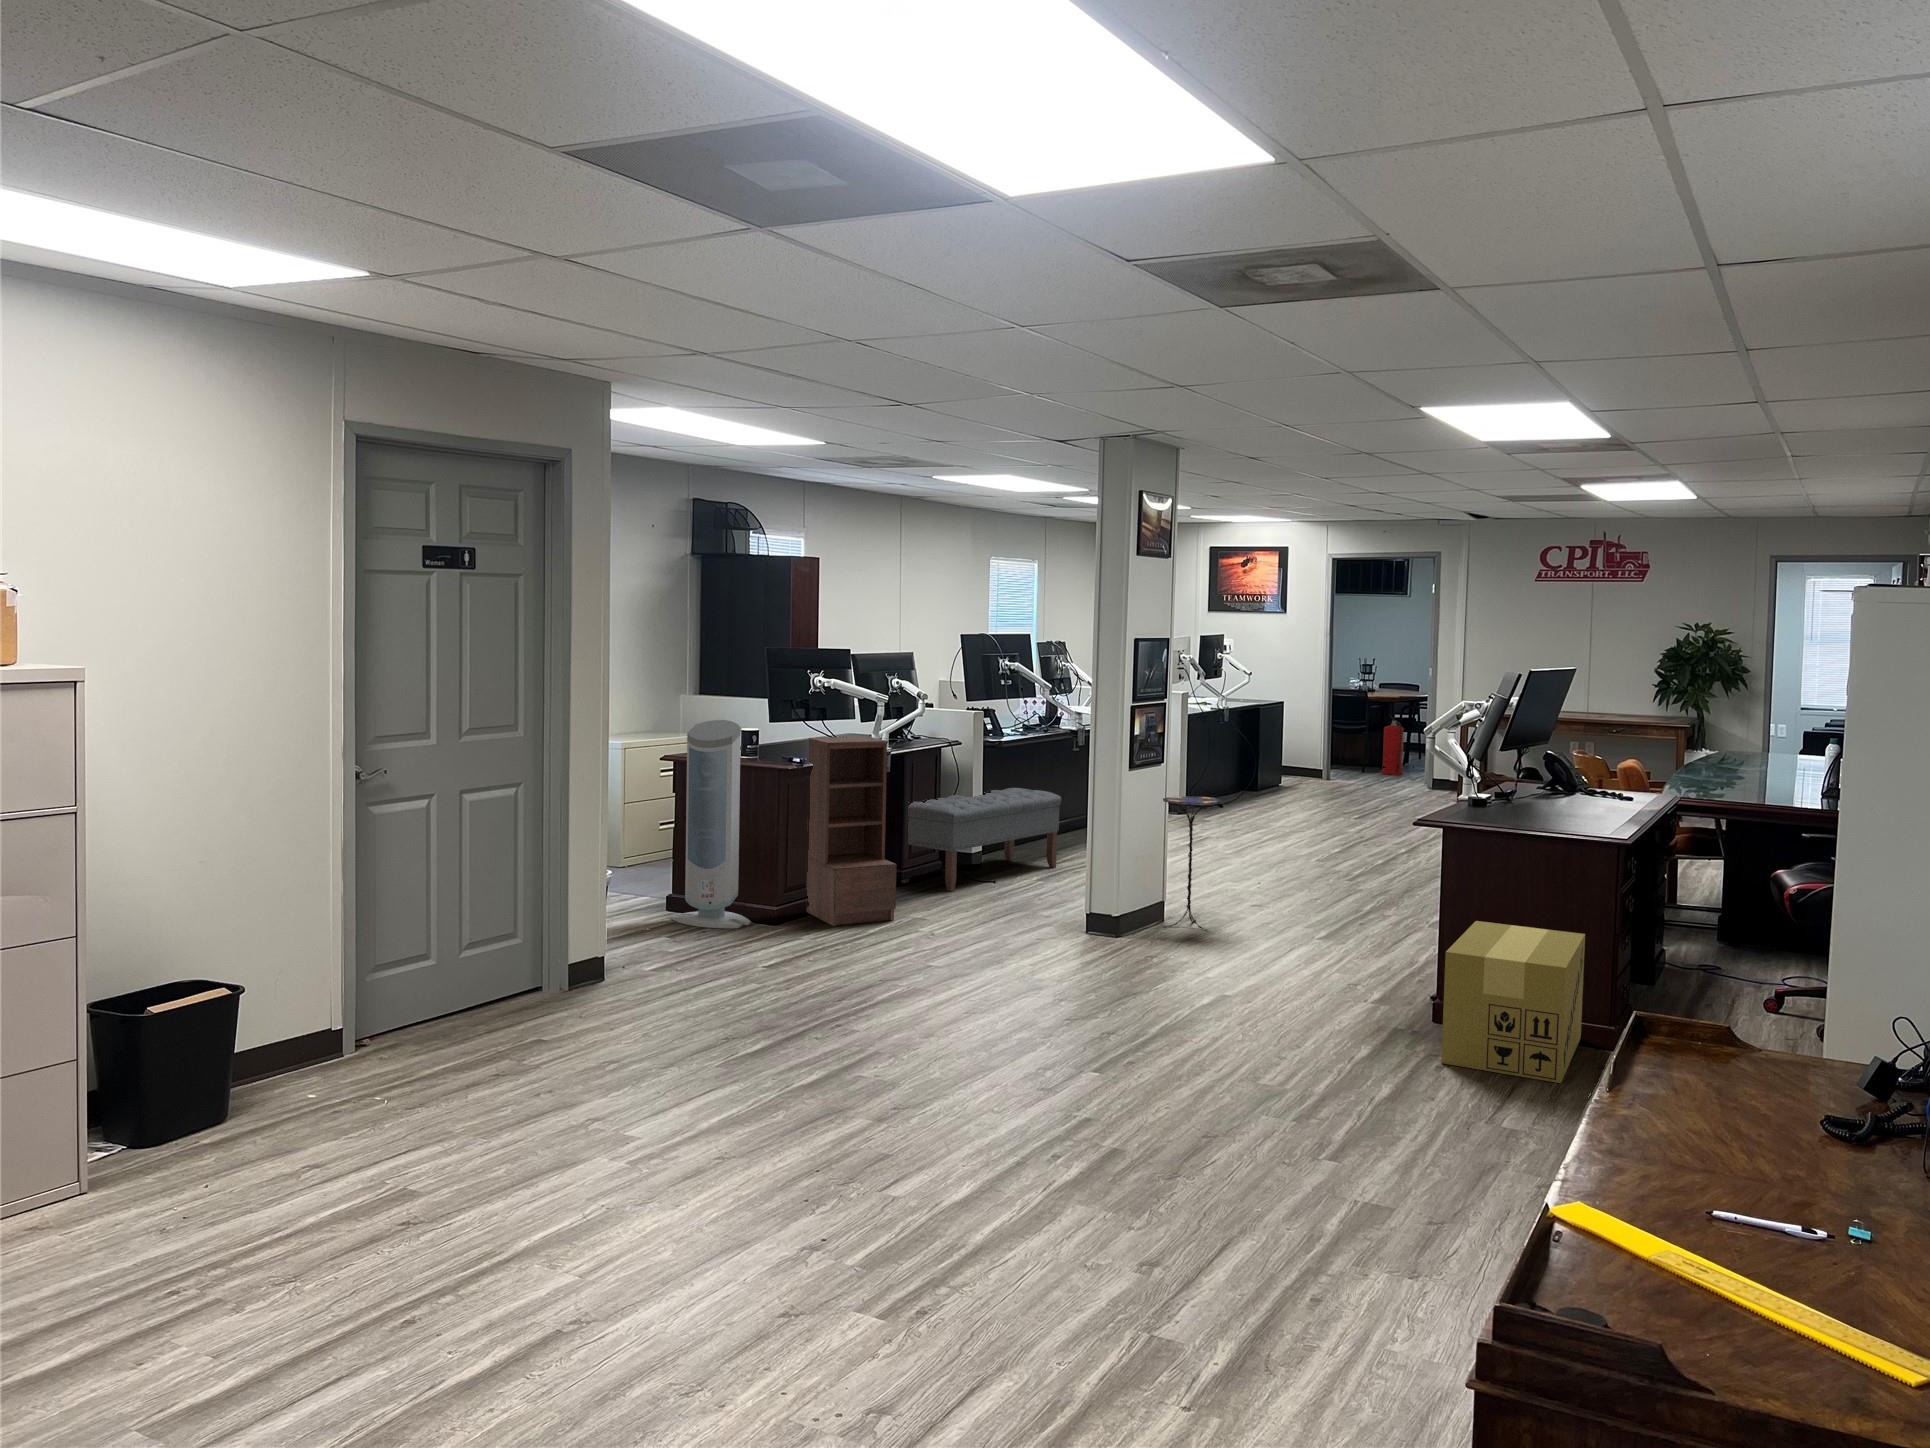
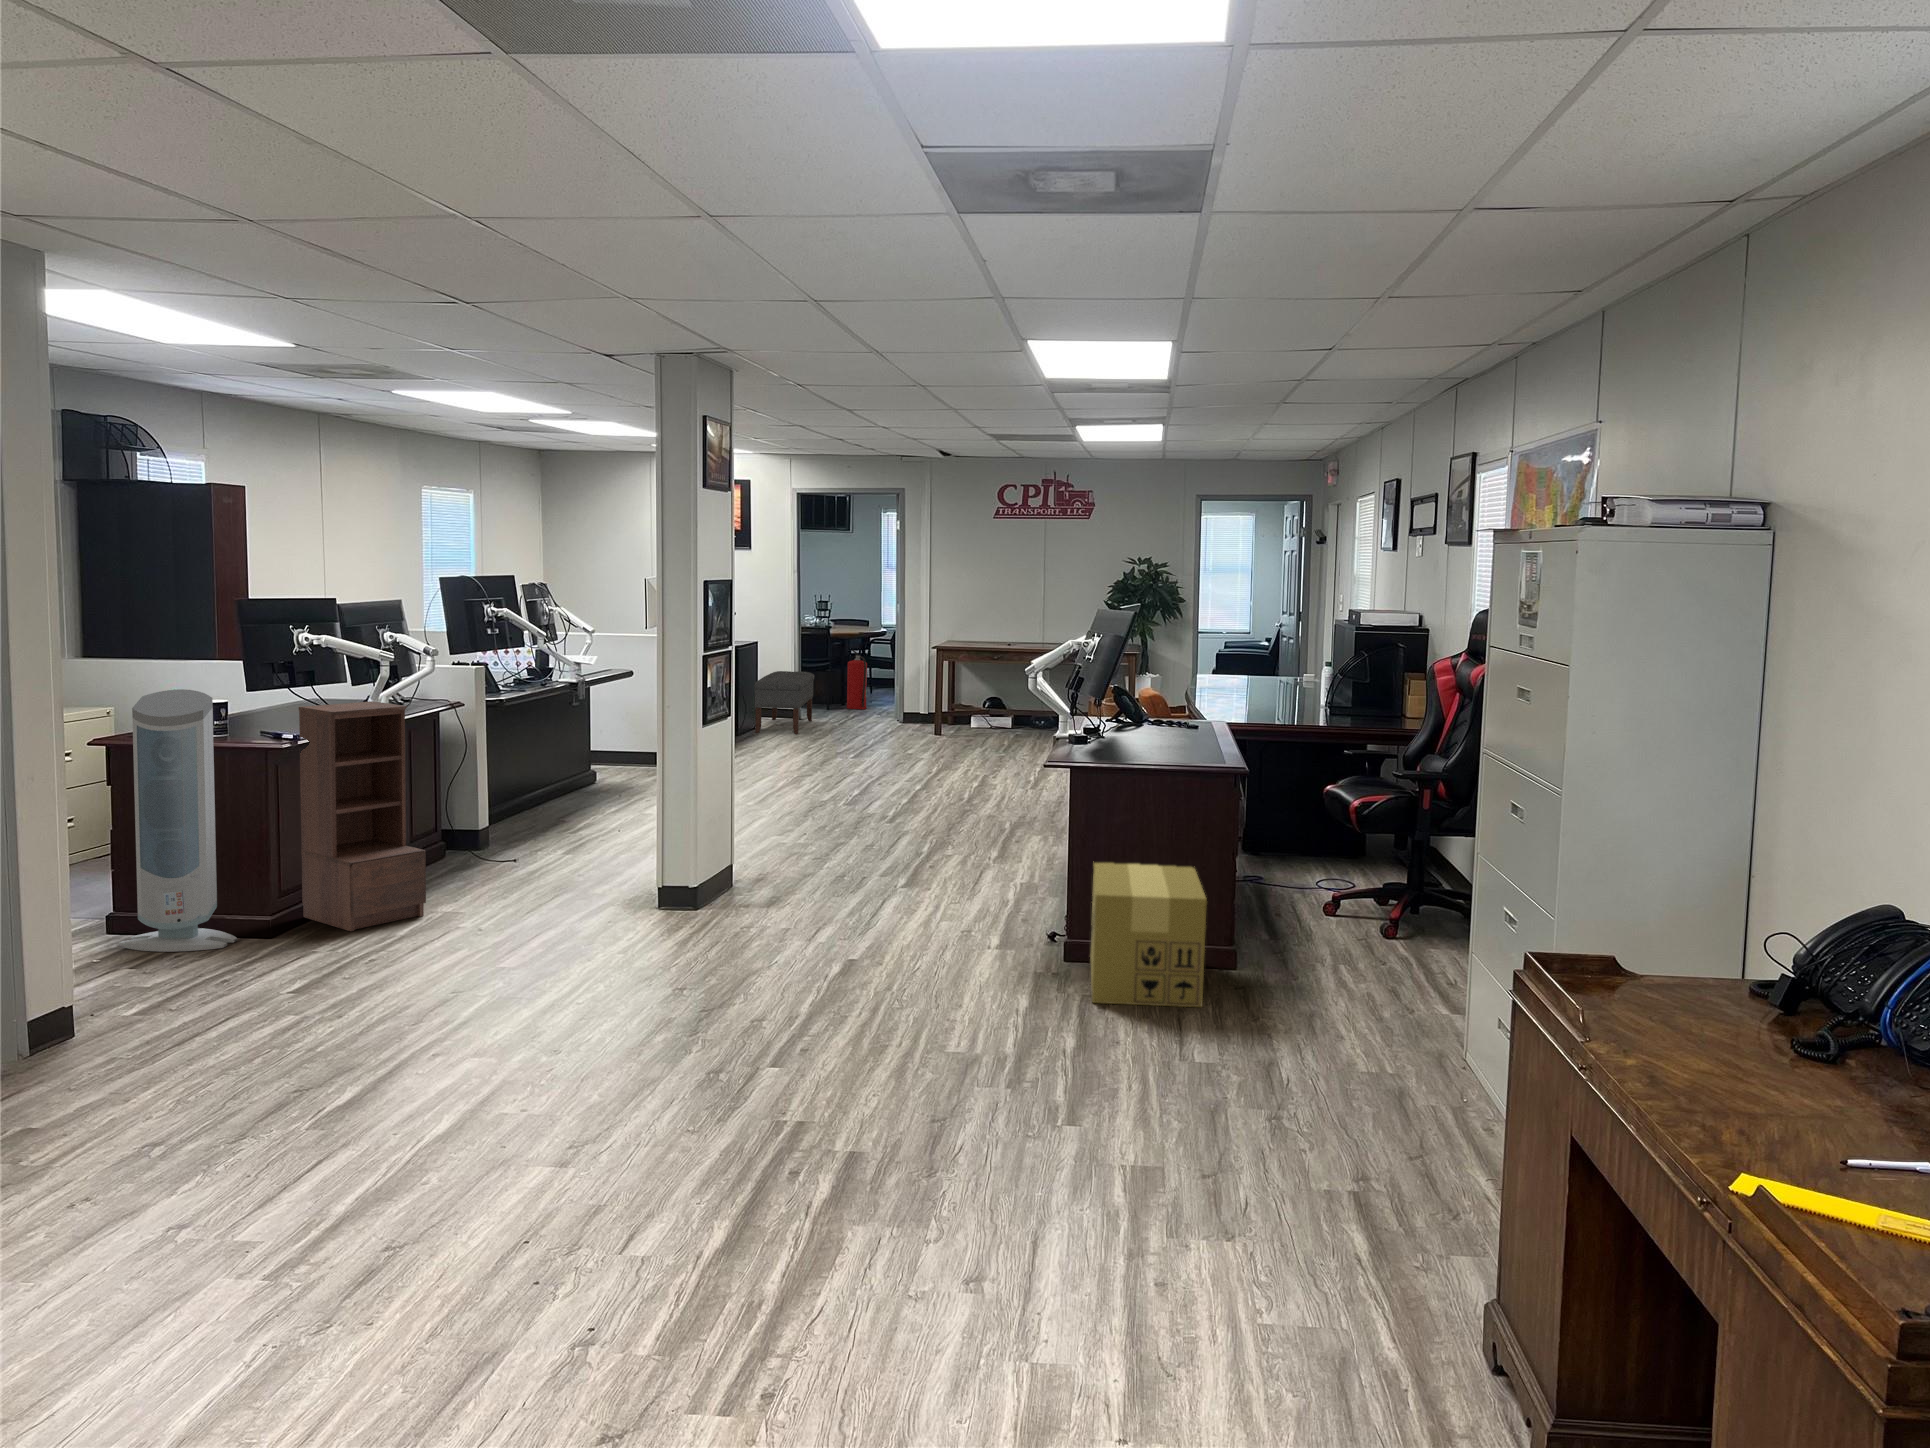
bench: present [901,788,1061,891] -> present [754,671,815,734]
side table: present [1162,796,1221,930] -> none [732,750,795,891]

